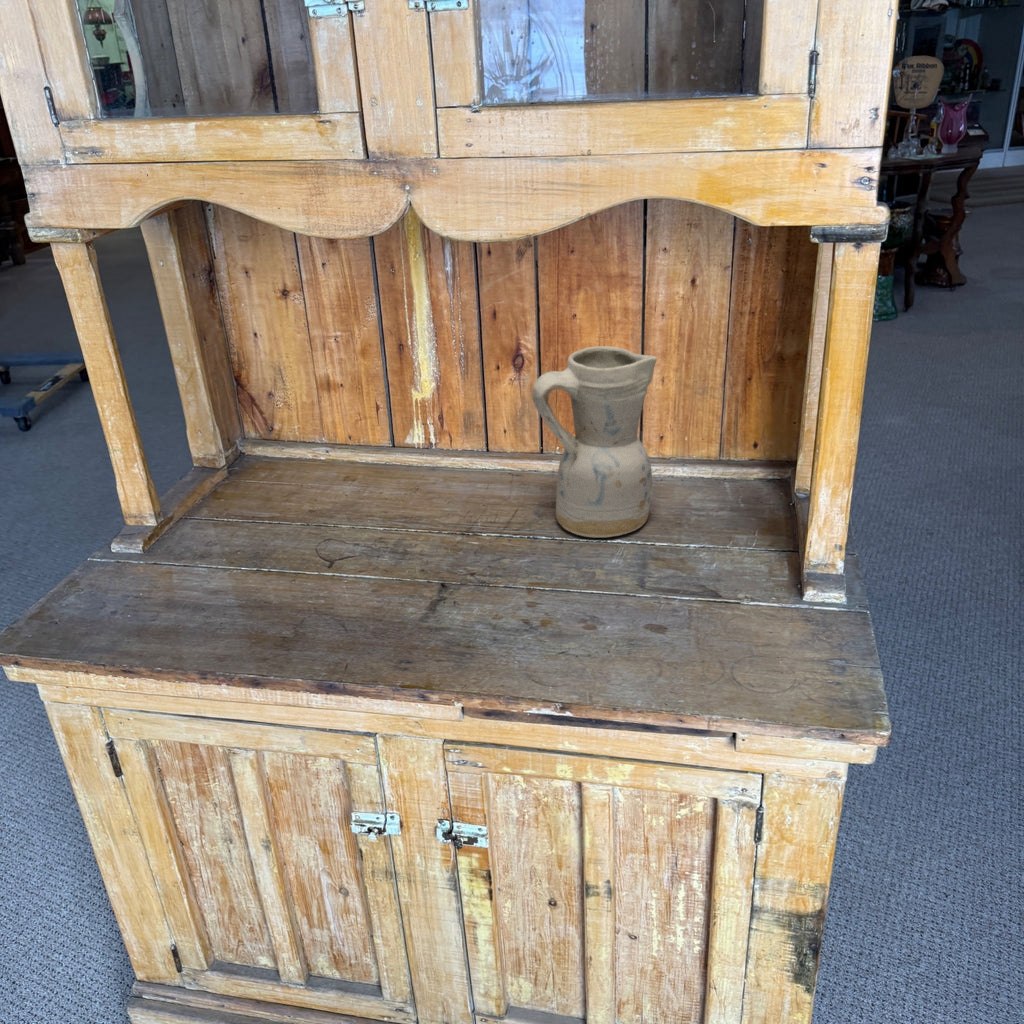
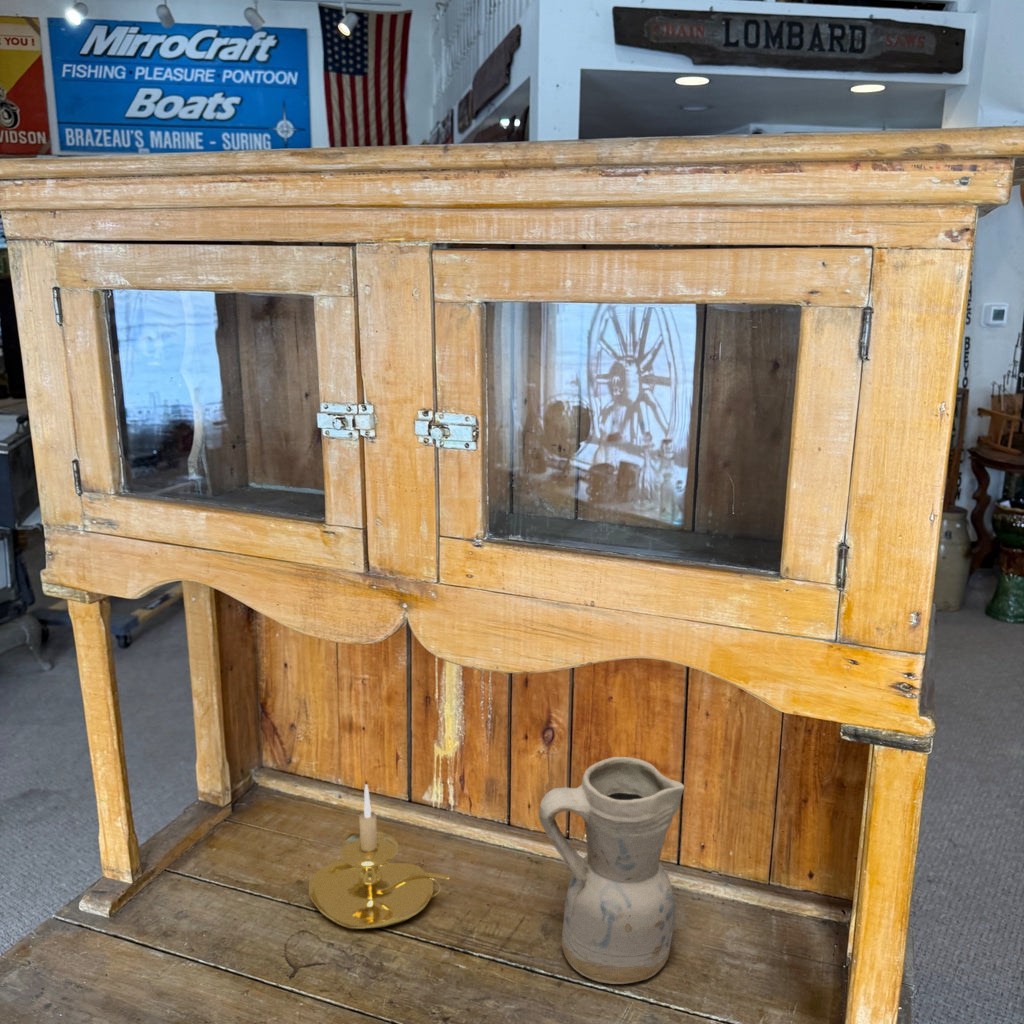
candle holder: none [321,407,451,533] -> present [309,784,451,929]

